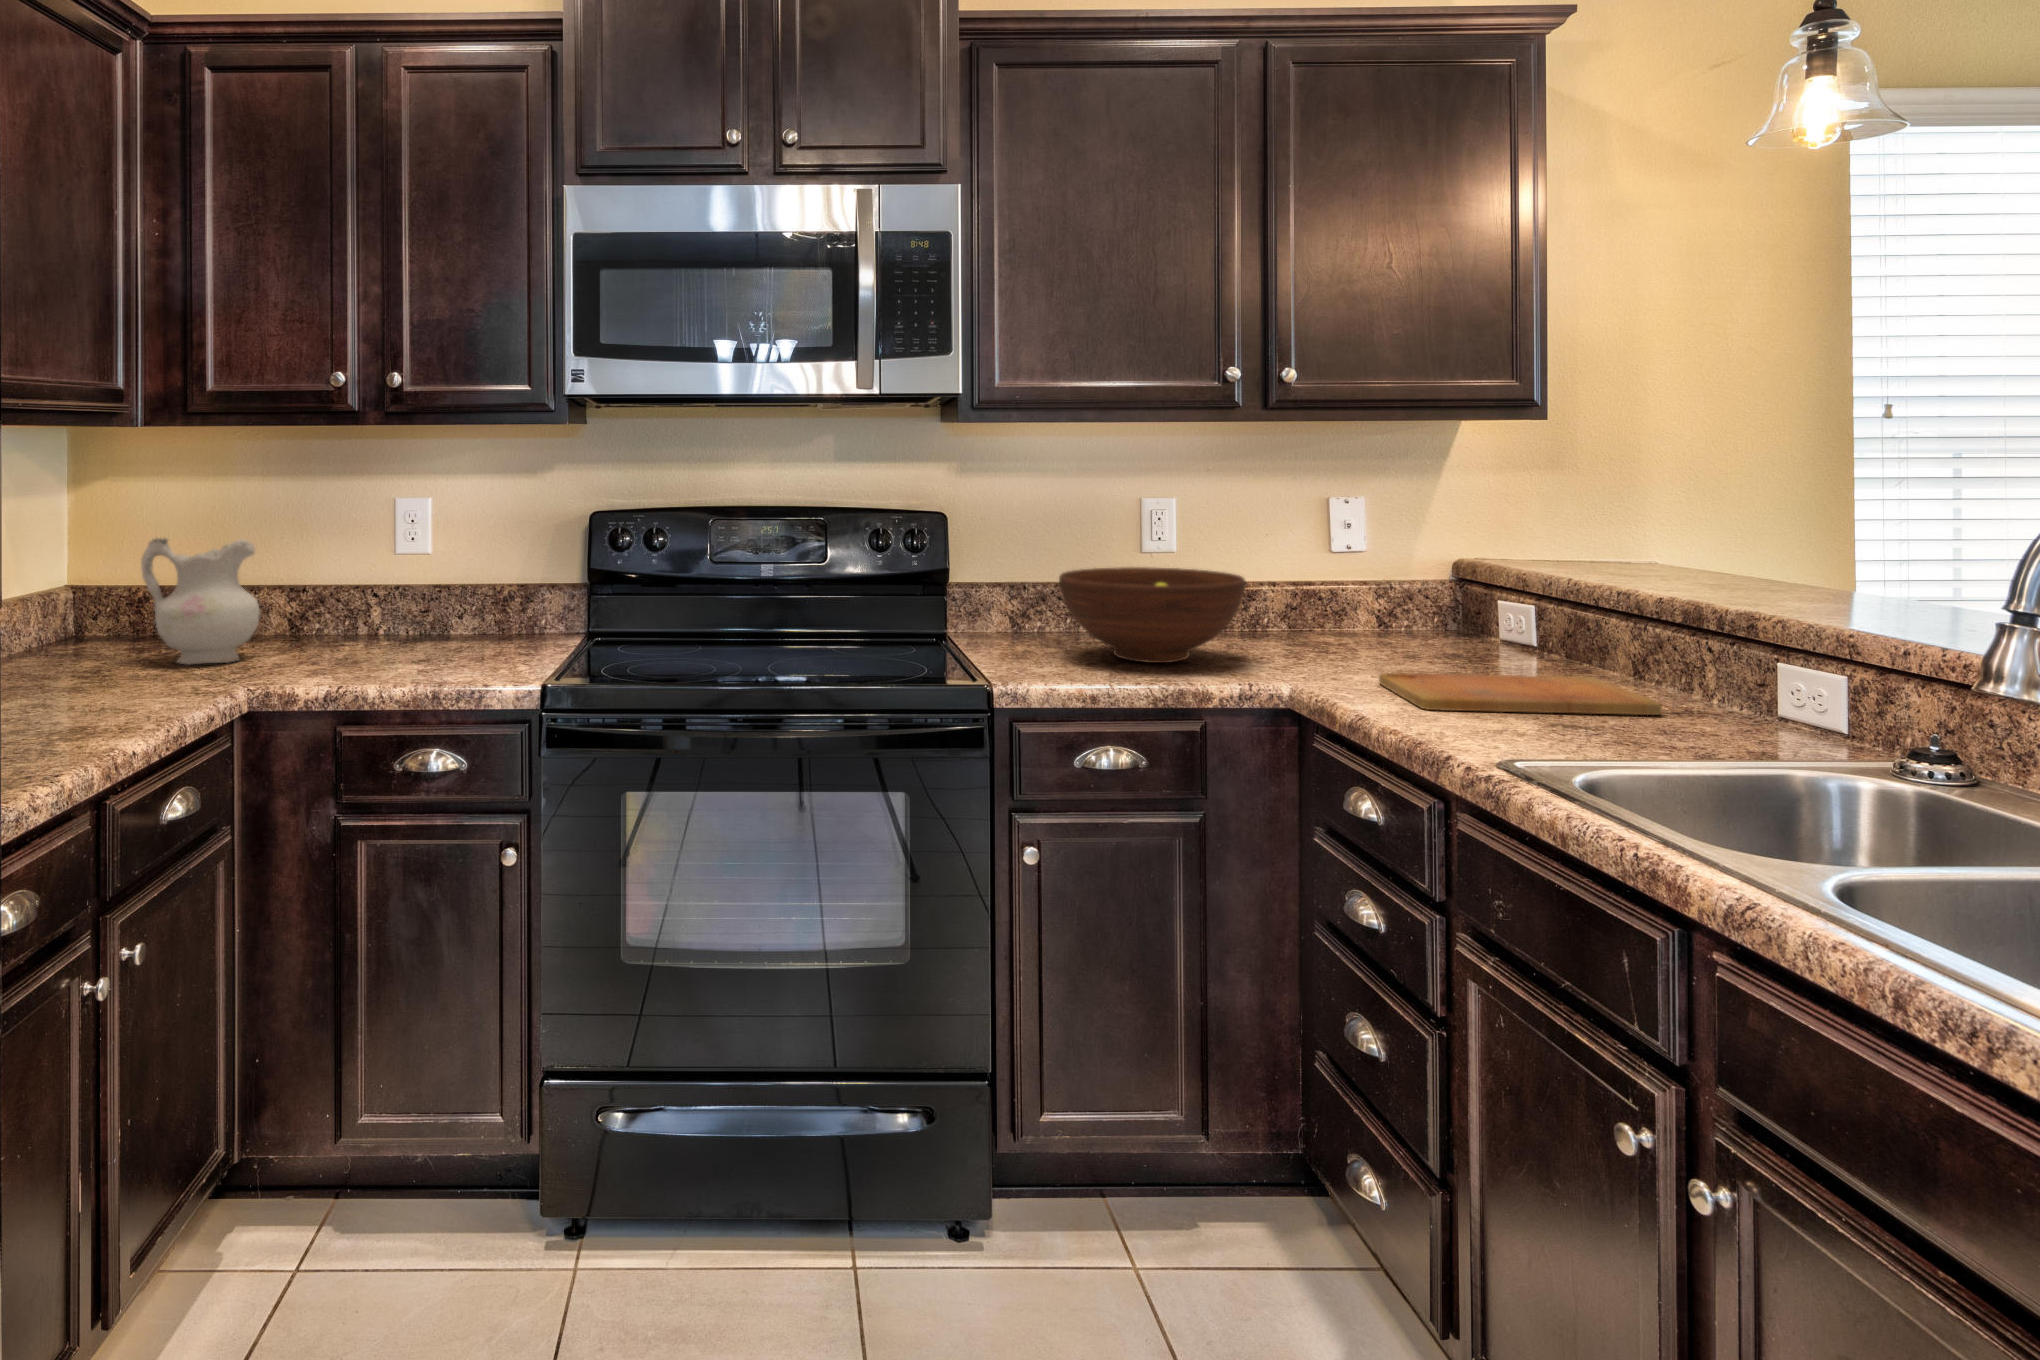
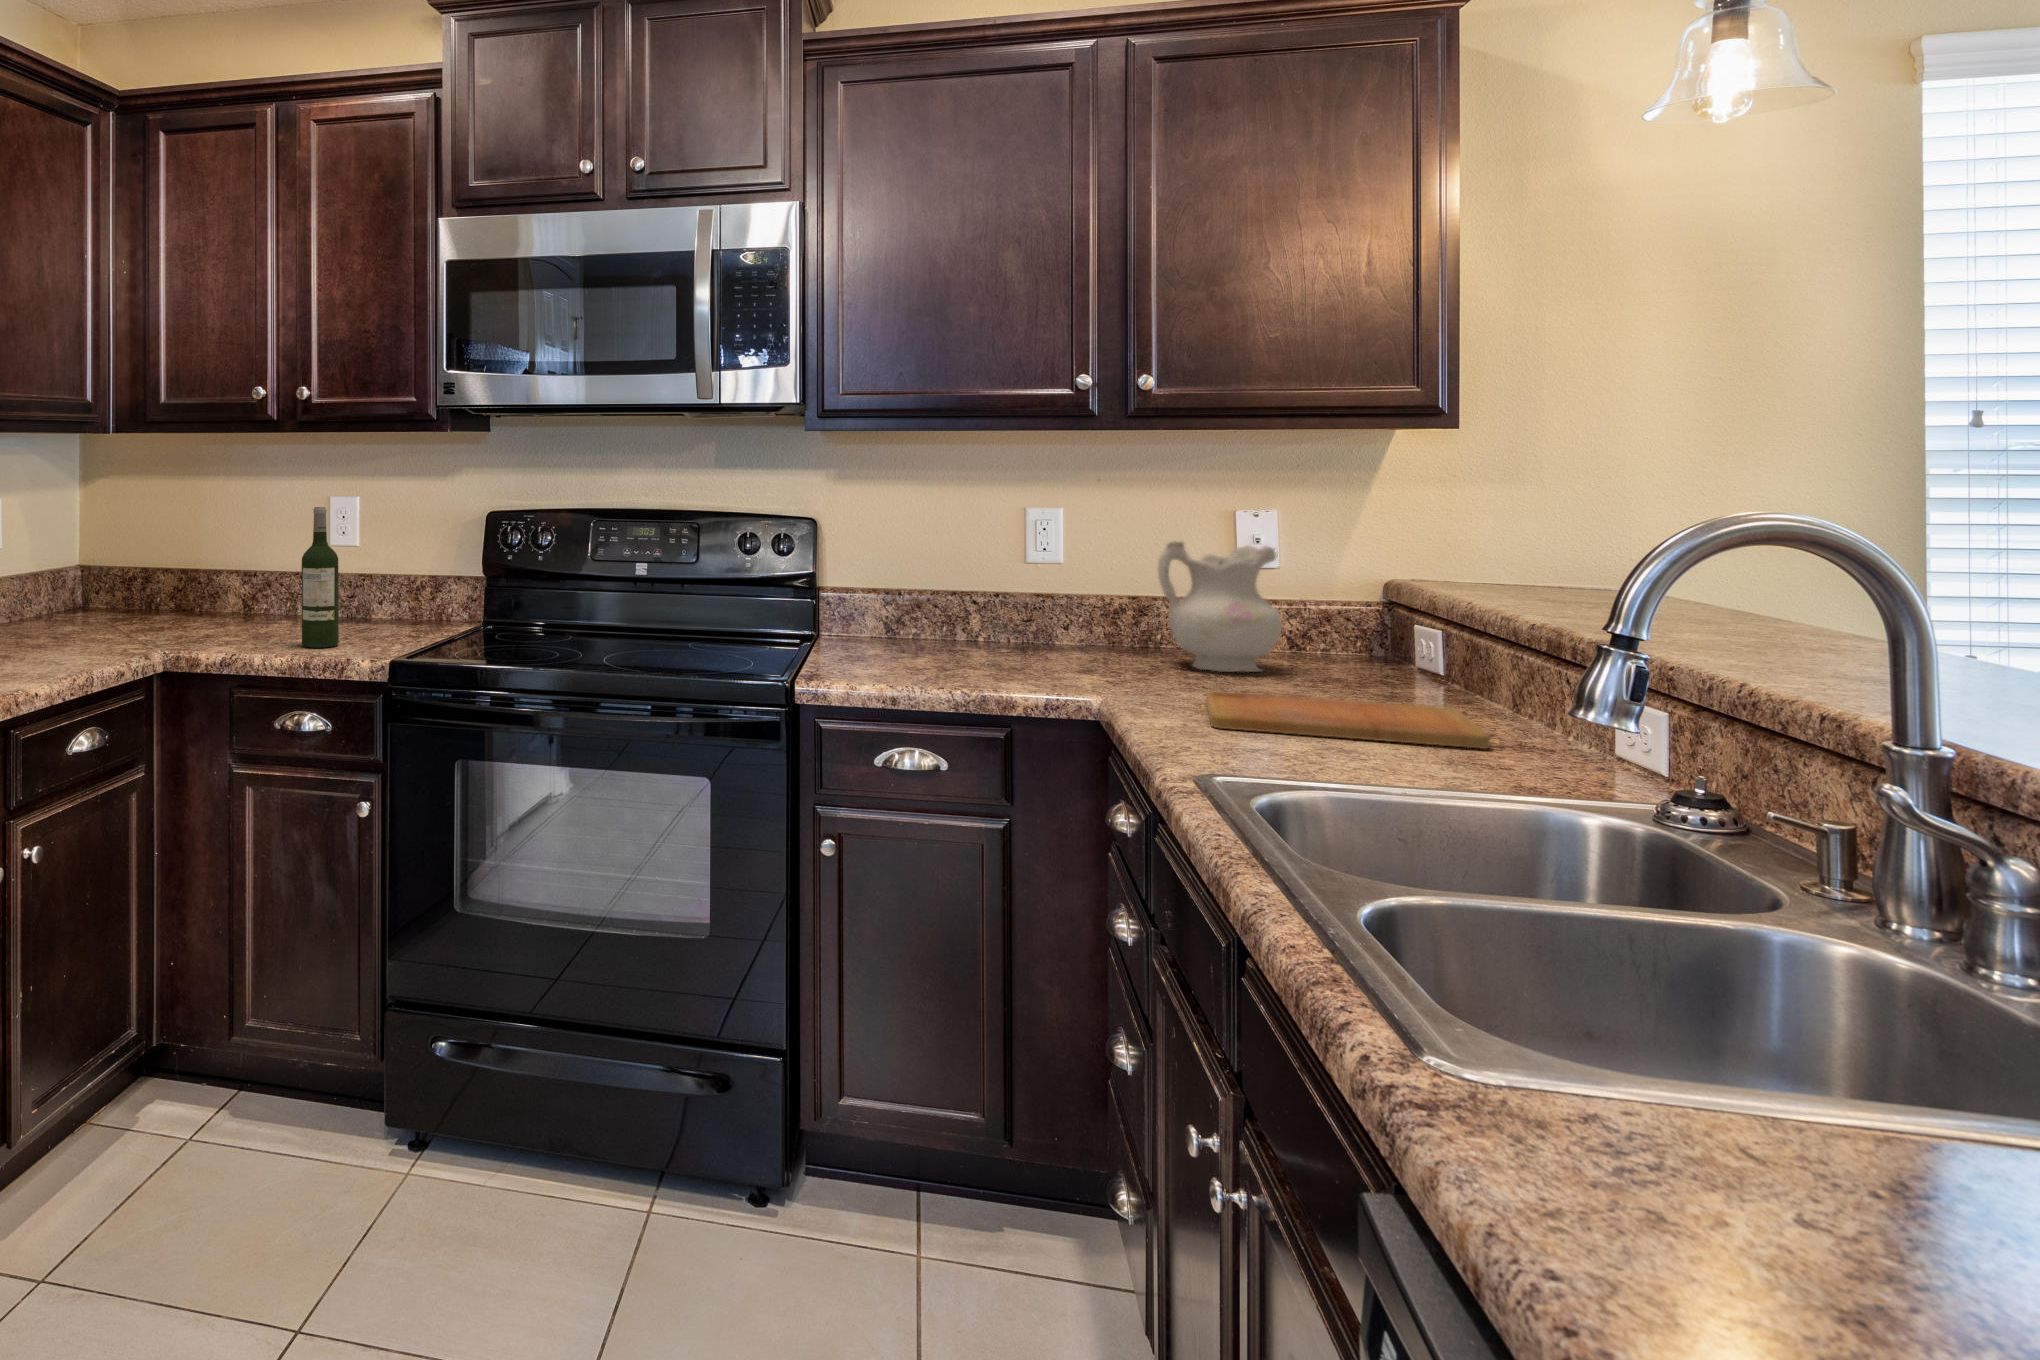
wine bottle: none [408,512,452,674] -> present [302,507,339,648]
ceramic pitcher: present [141,538,260,665] -> present [1158,542,1282,672]
fruit bowl: present [1059,567,1246,663] -> none [901,576,1092,672]

